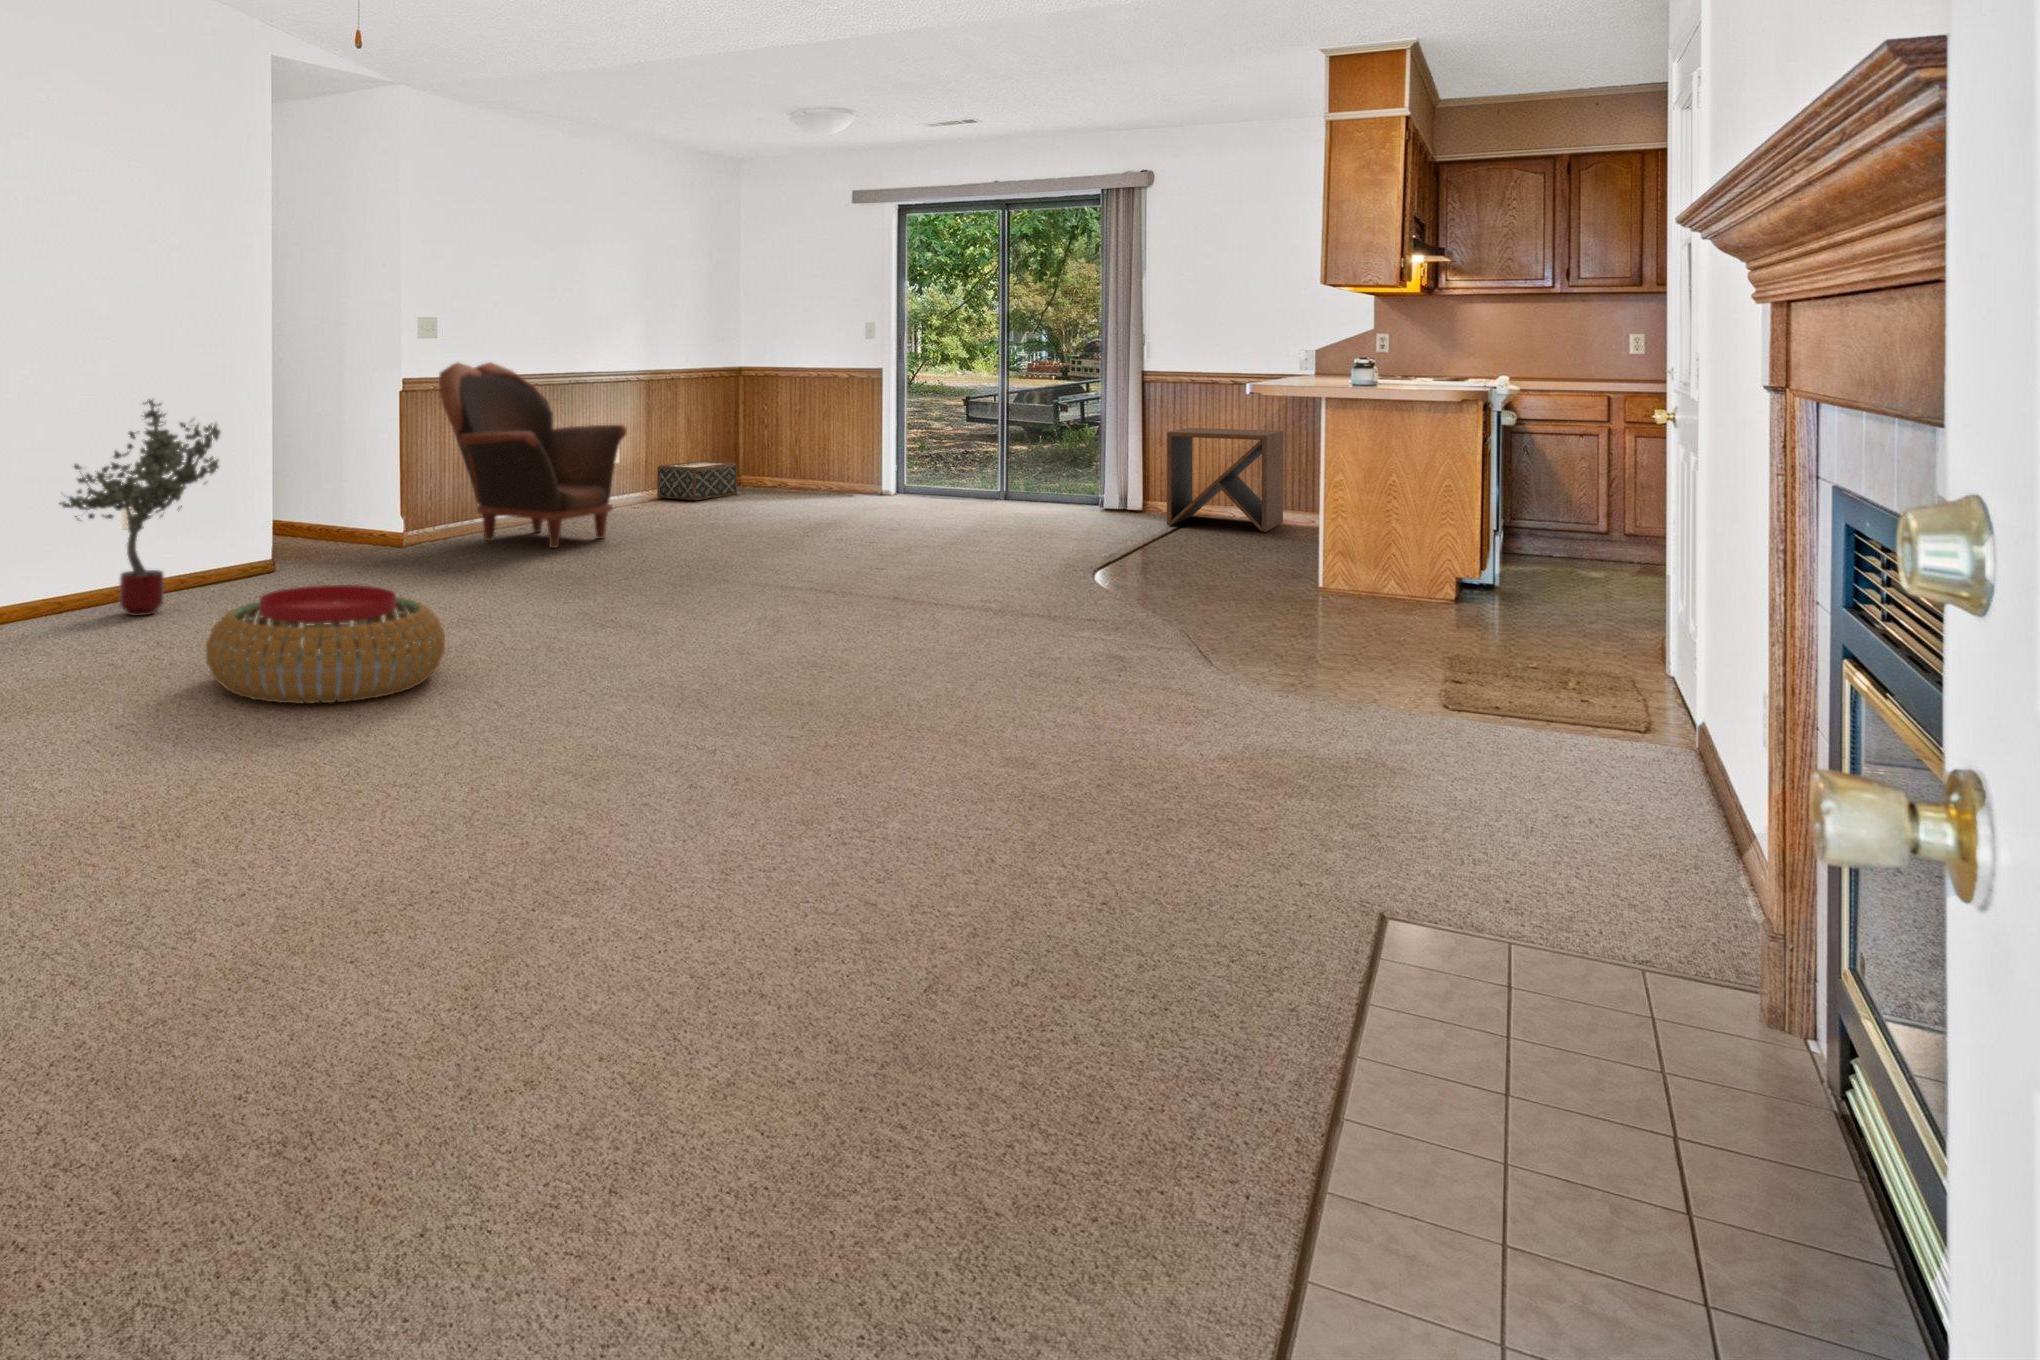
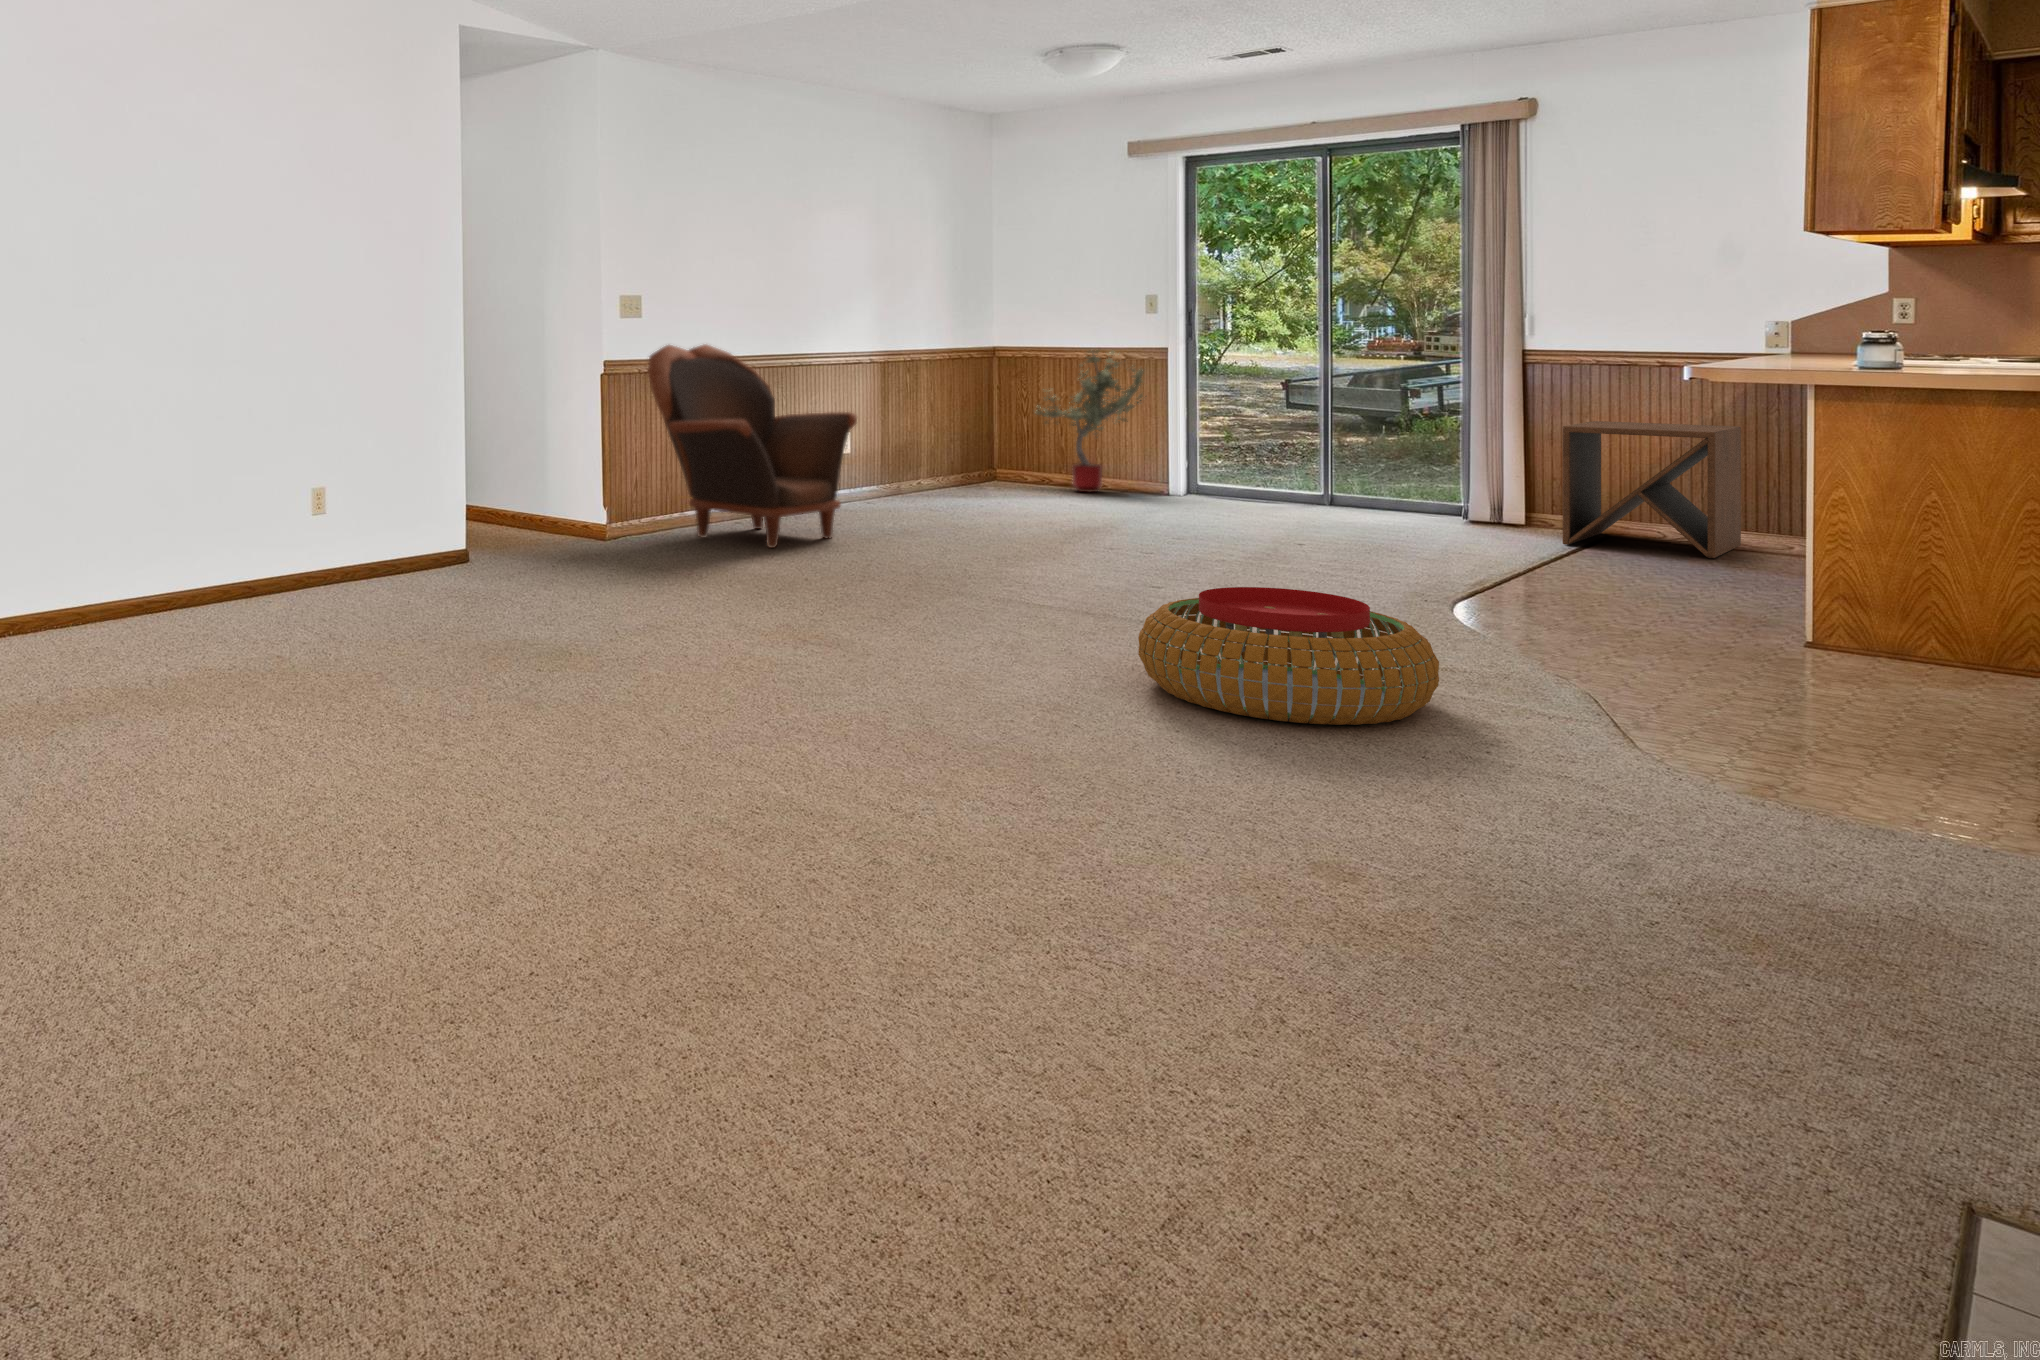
potted tree: present [59,400,220,616] -> present [1035,350,1143,492]
woven basket: present [657,461,737,500] -> none [901,452,995,497]
pouf: present [206,585,445,703] -> present [1138,587,1439,725]

